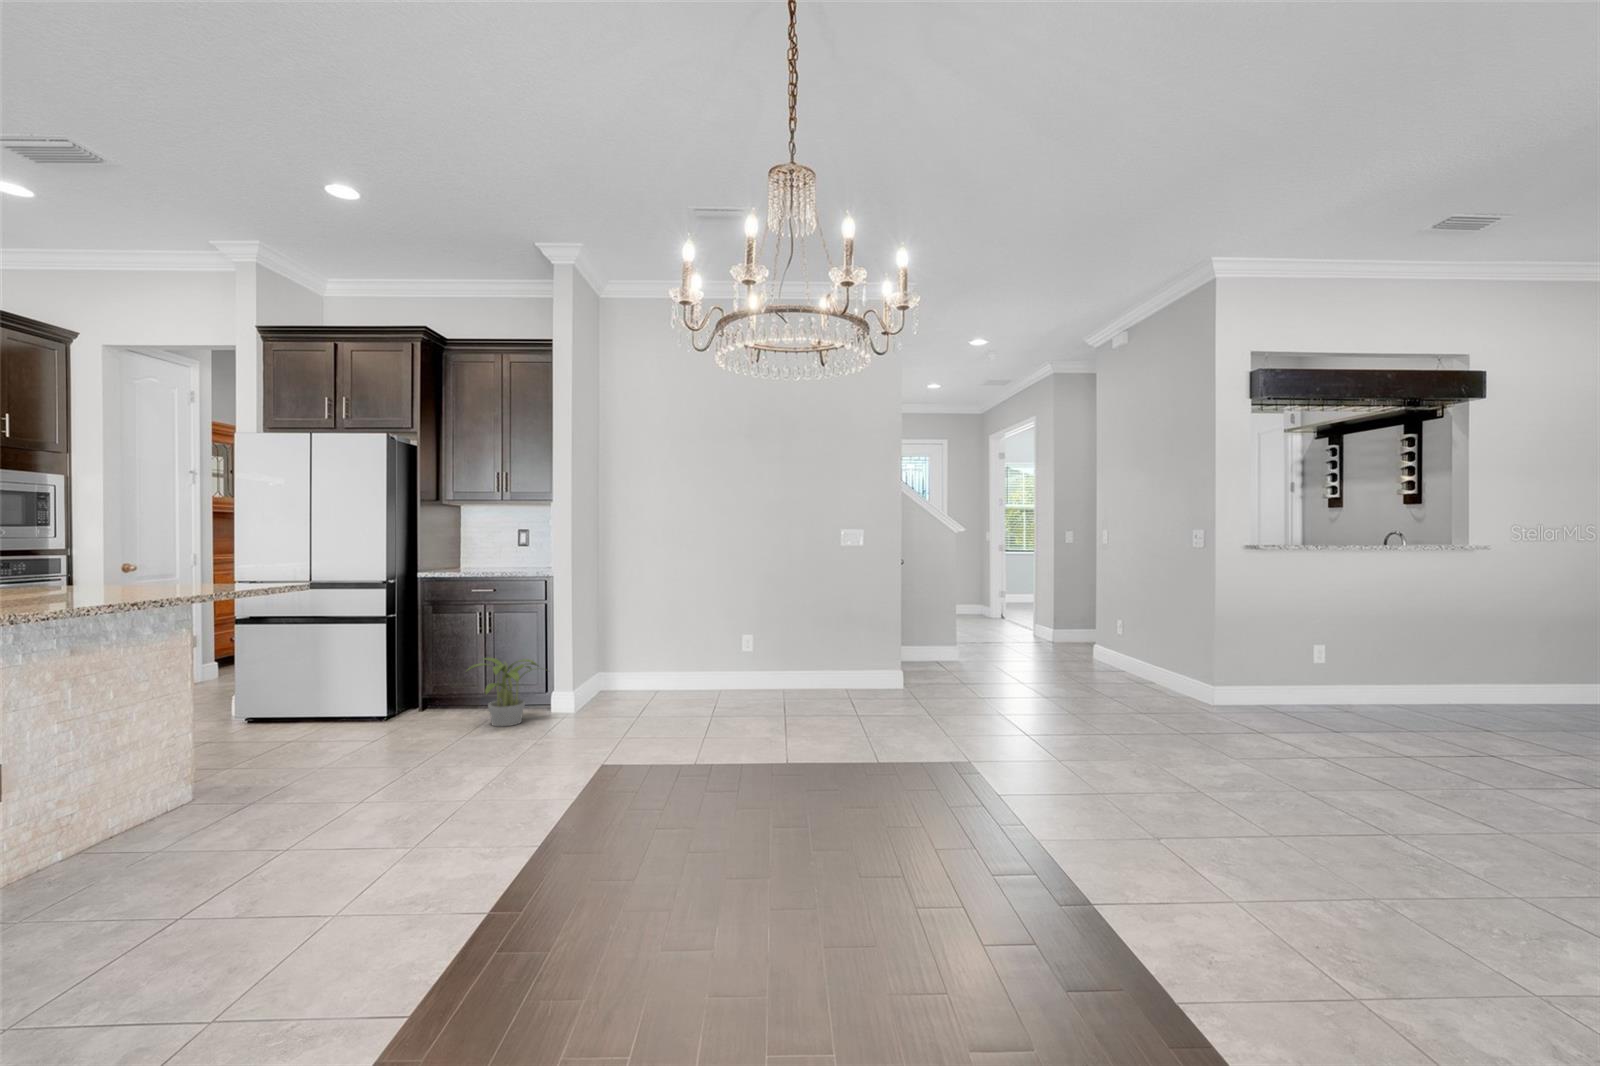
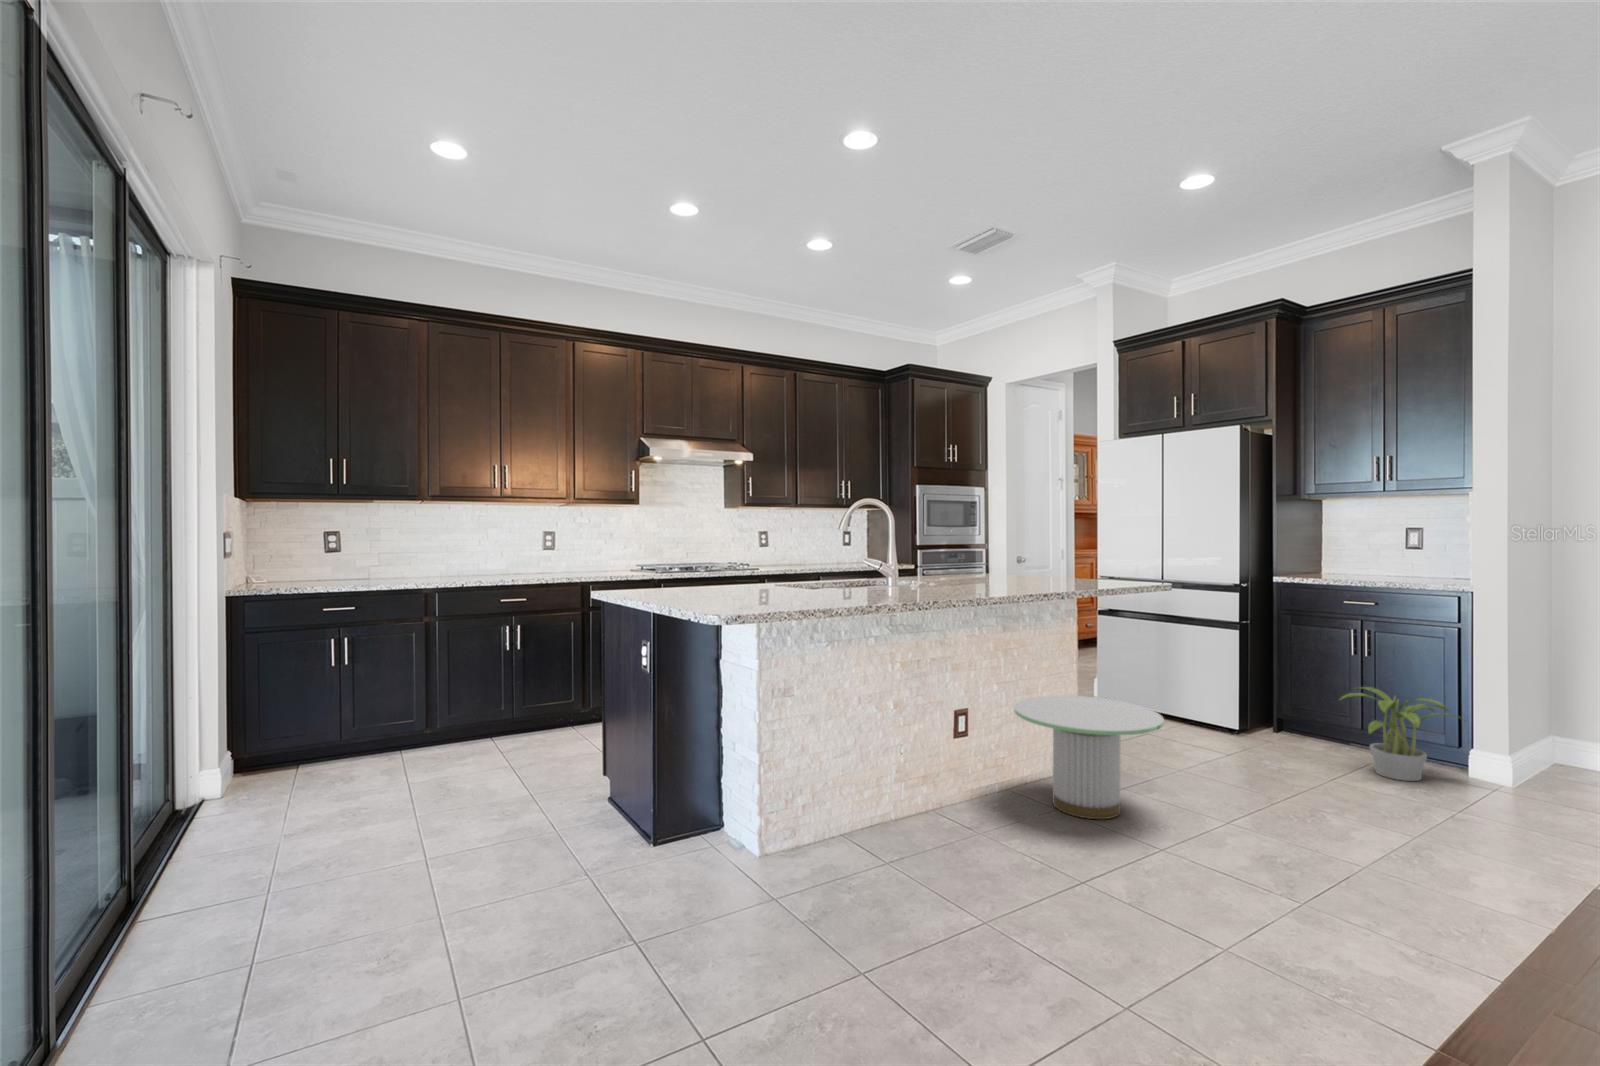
side table: none [101,709,299,848] -> present [1014,696,1164,819]

